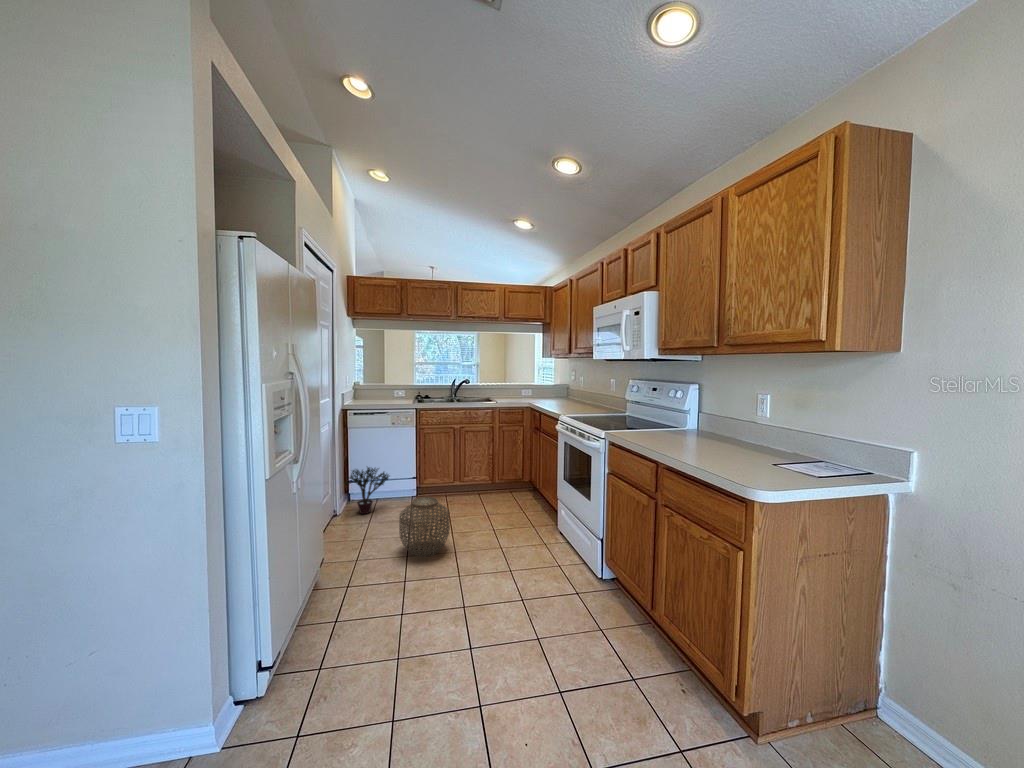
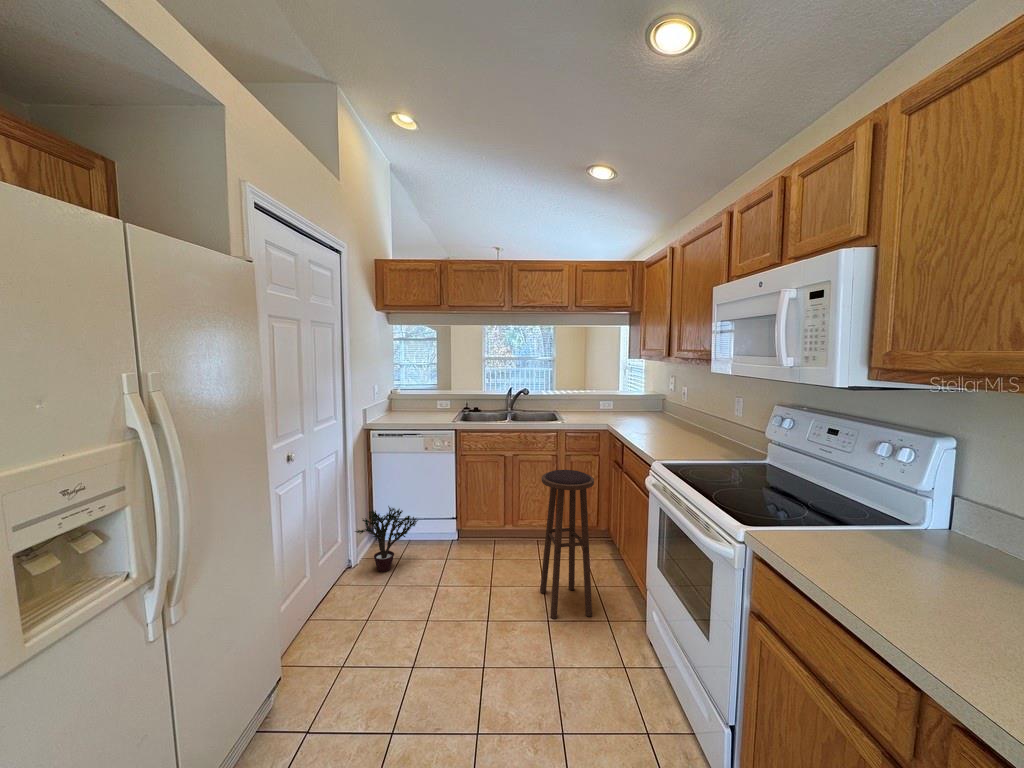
stool: none [485,428,522,527] -> present [540,470,594,619]
woven basket: present [399,497,450,557] -> none [402,578,477,675]

